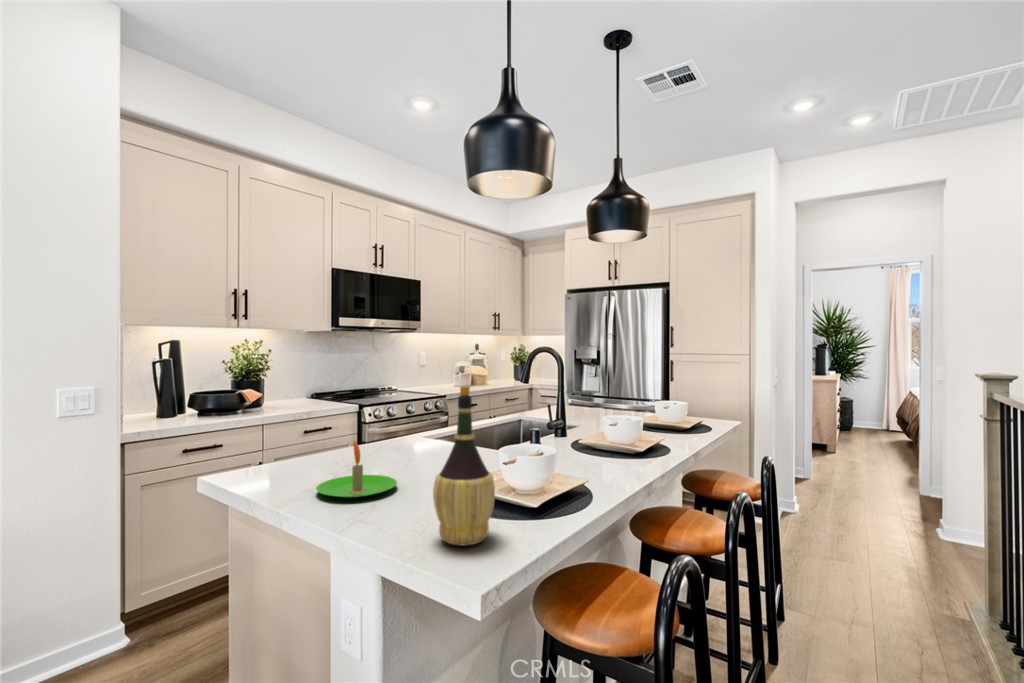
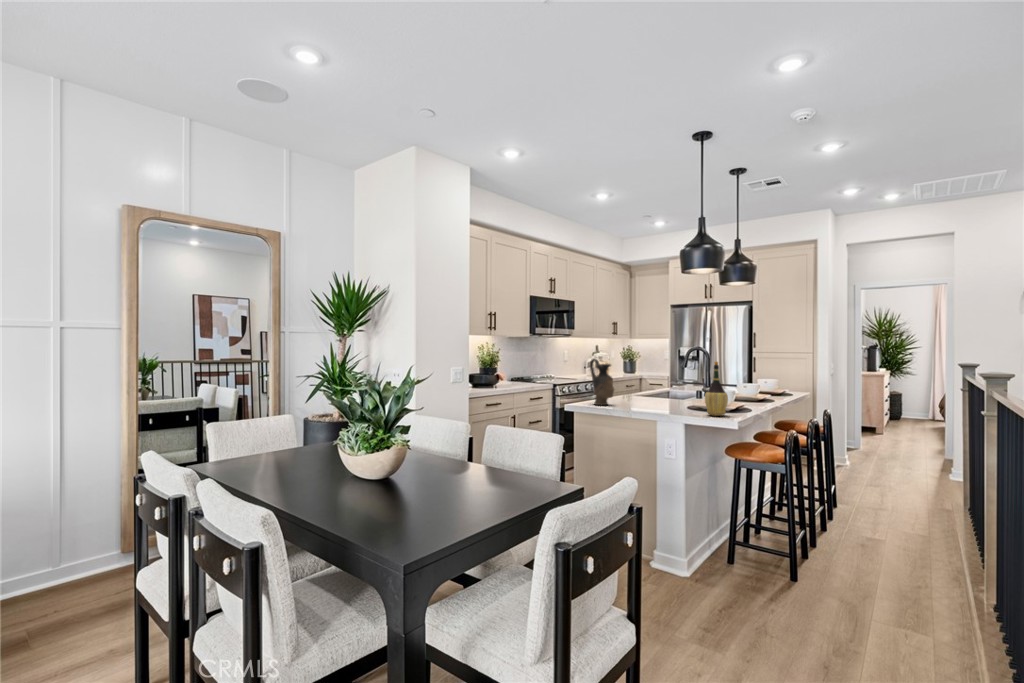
ceramic pitcher: none [251,371,302,481] -> present [590,358,614,405]
candle: present [316,441,397,498] -> none [632,387,666,409]

